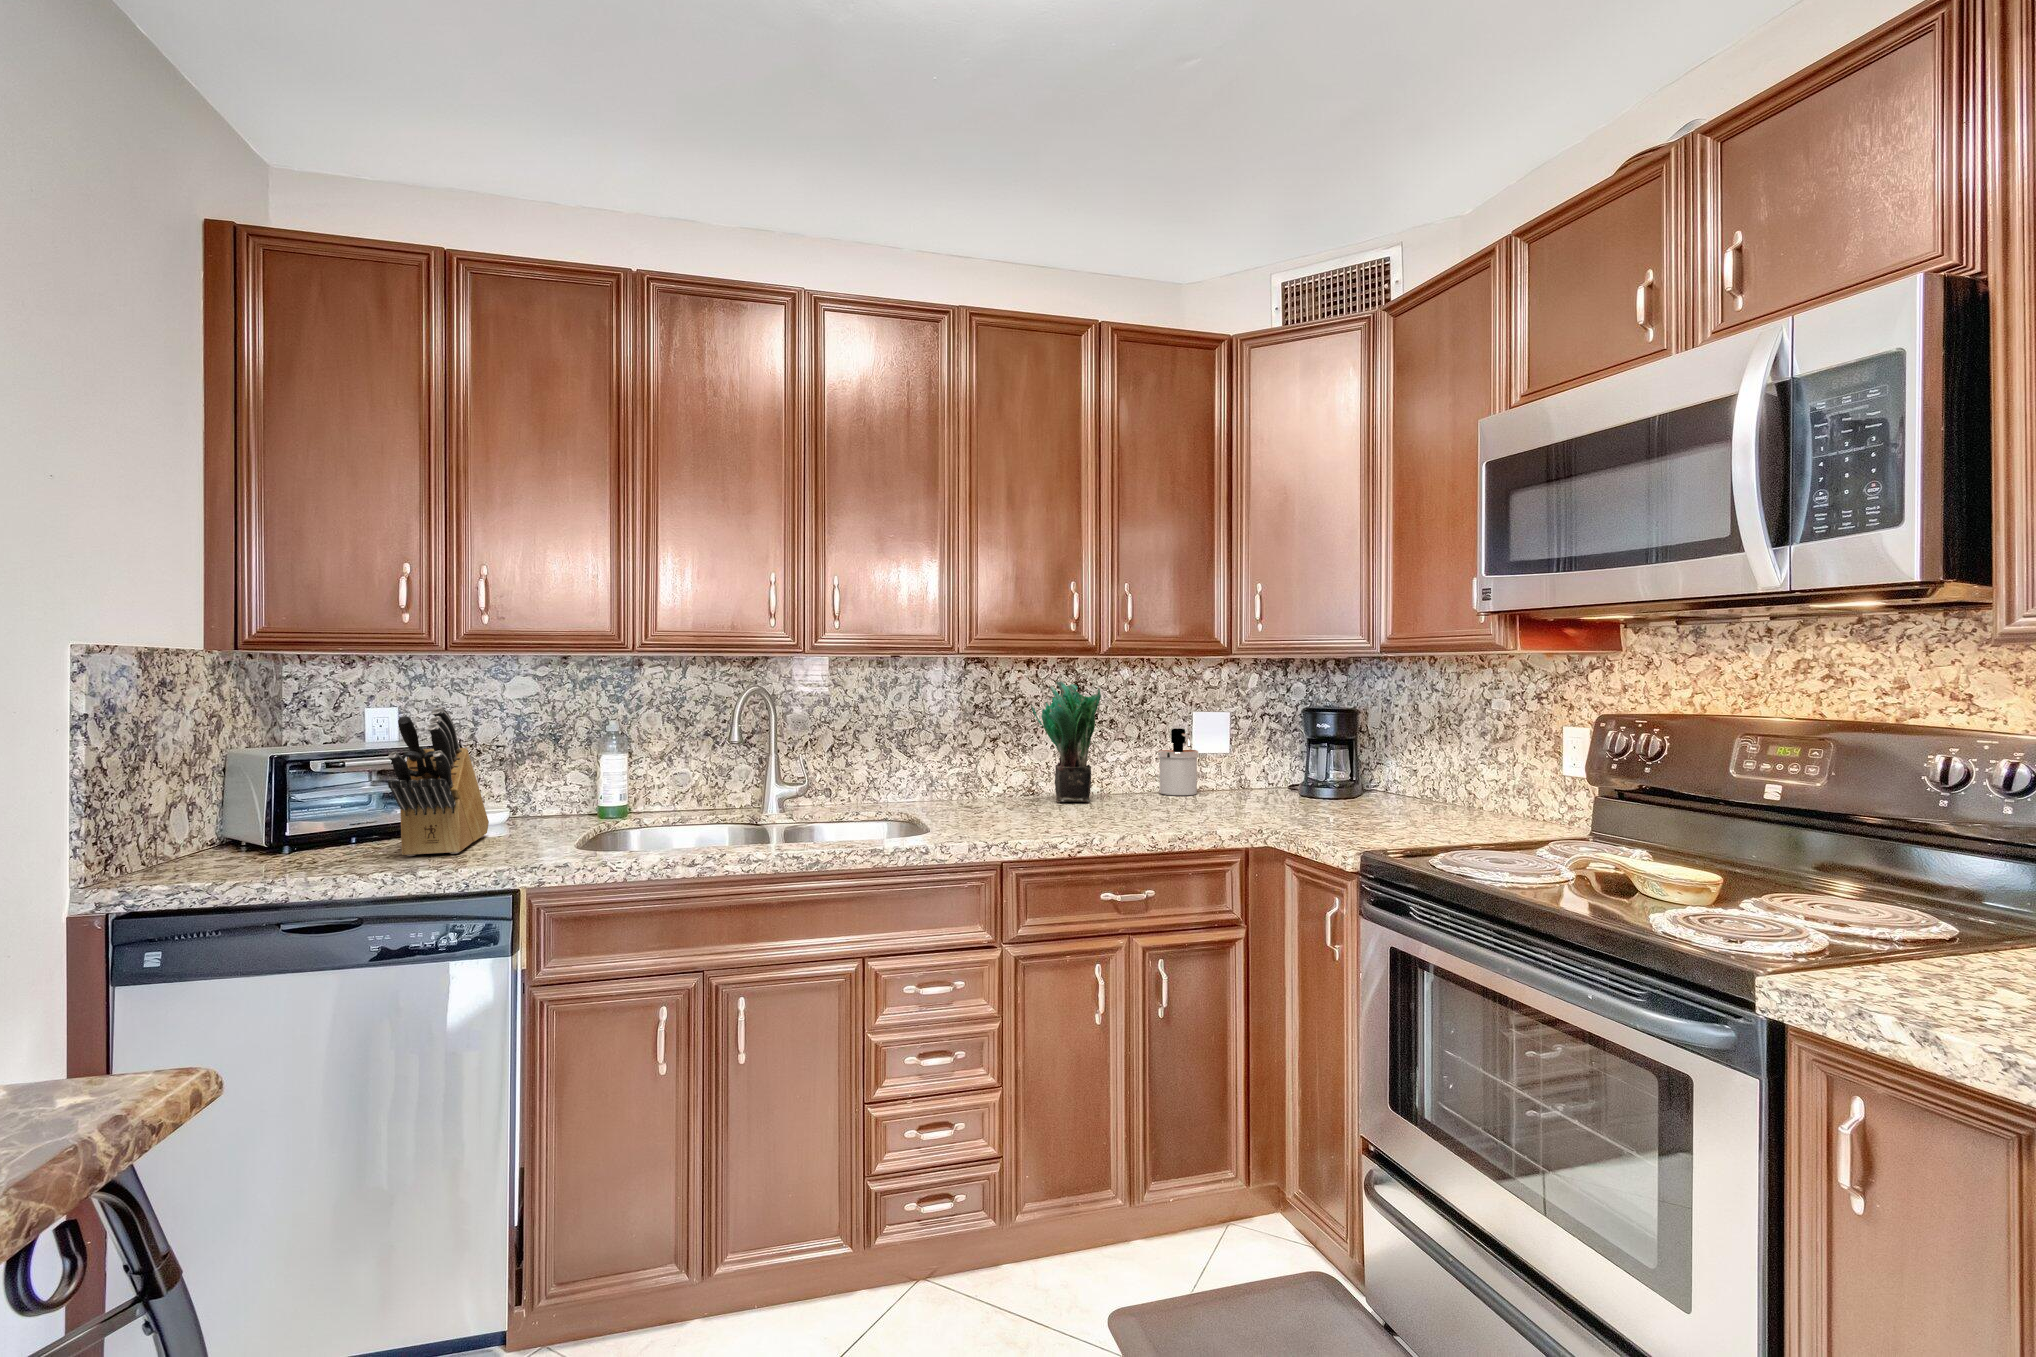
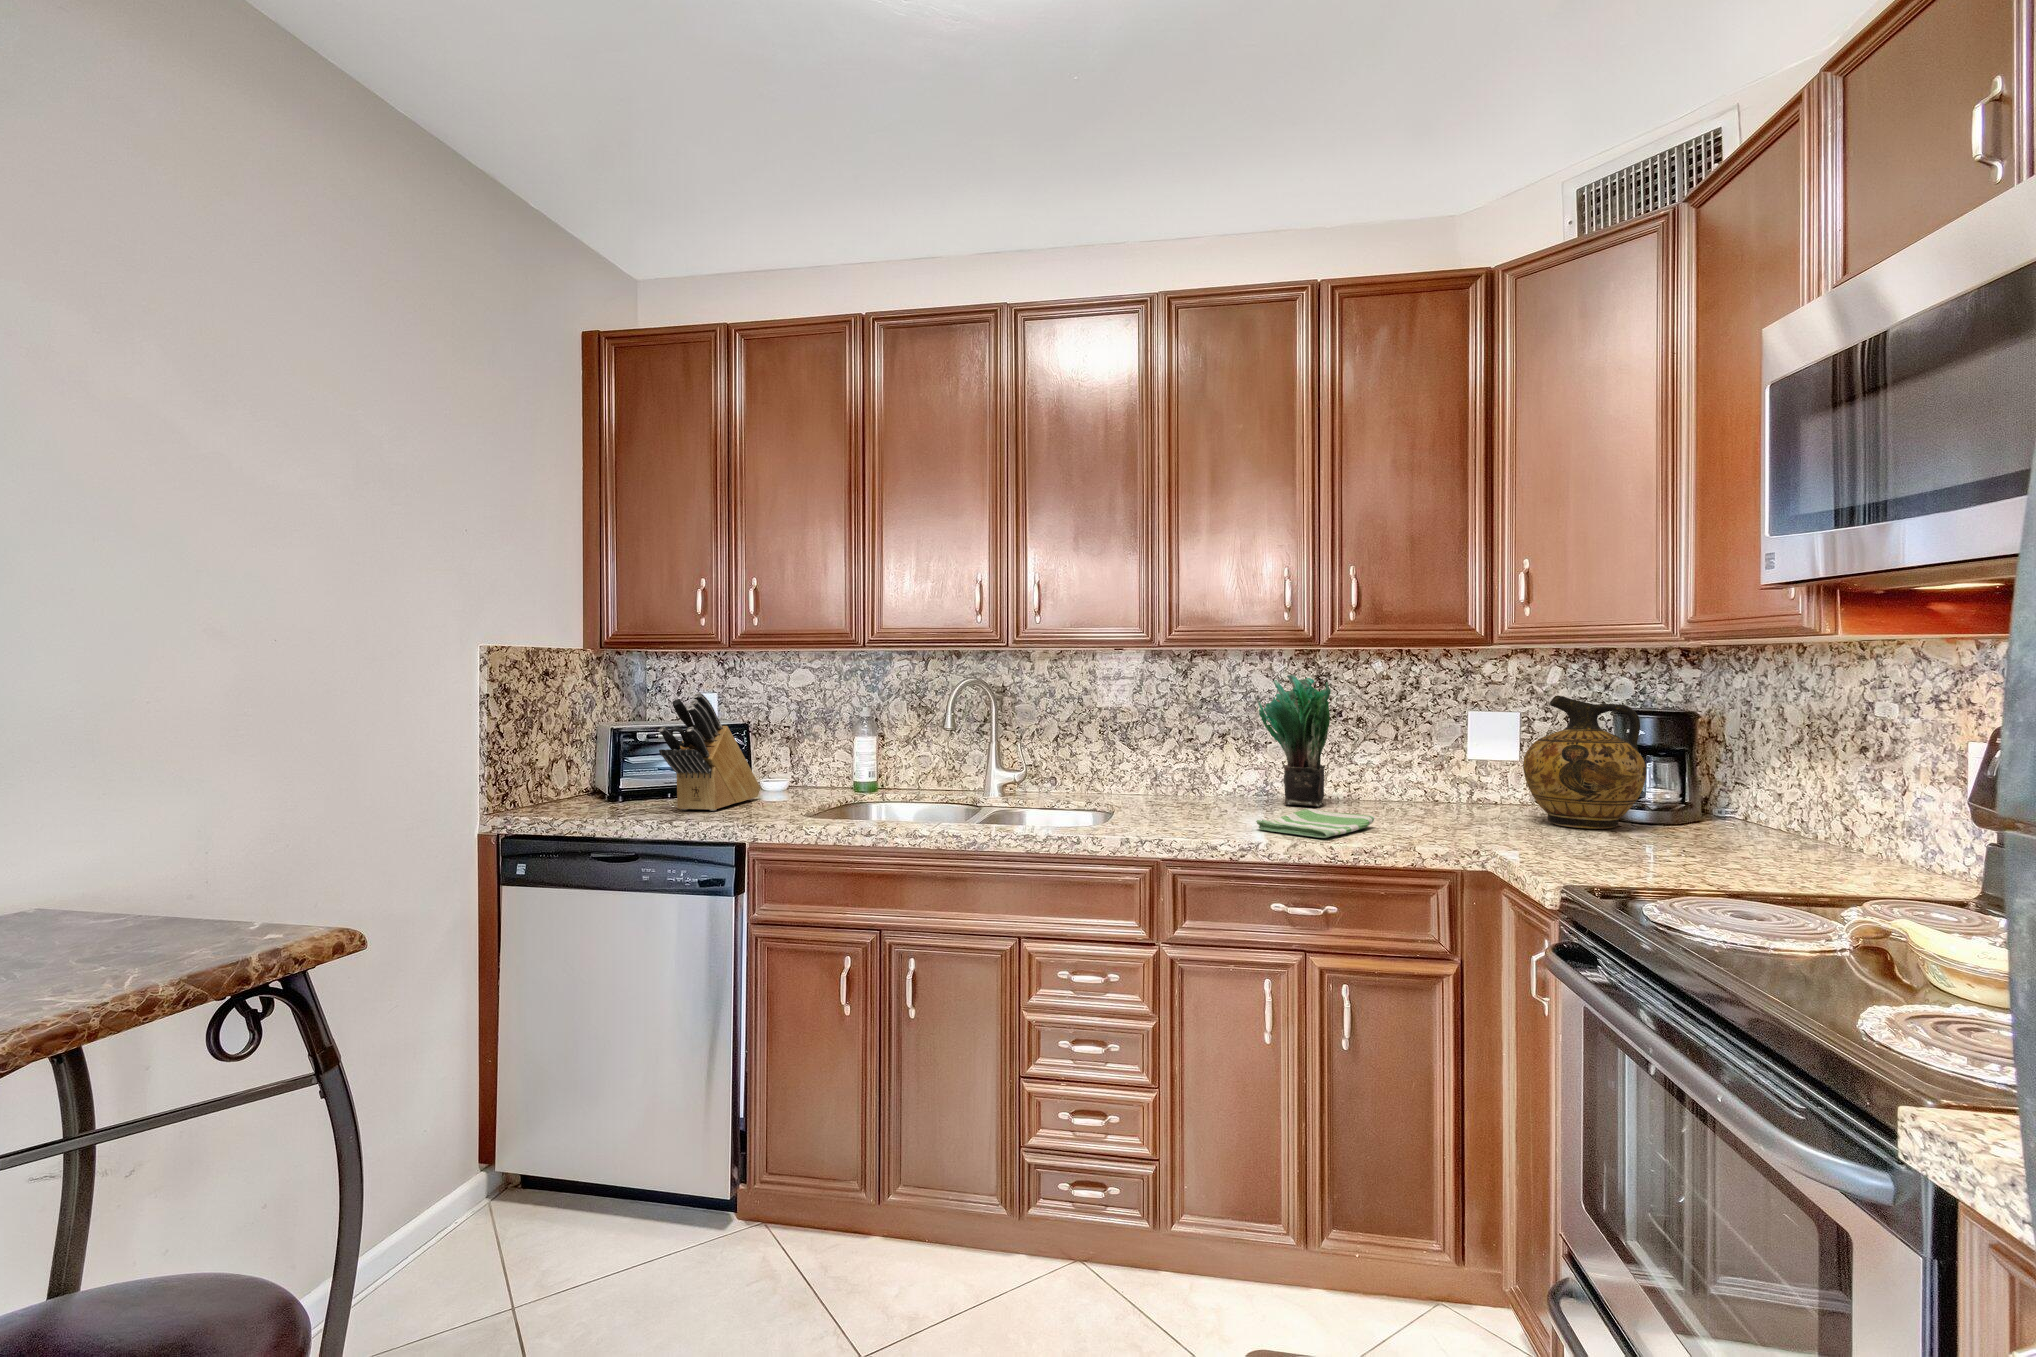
ceramic jug: none [1254,698,1342,805] -> present [1523,696,1646,829]
soap dispenser: present [1158,728,1198,795] -> none [1421,730,1471,807]
dish towel: none [1076,804,1162,828] -> present [1256,809,1375,838]

